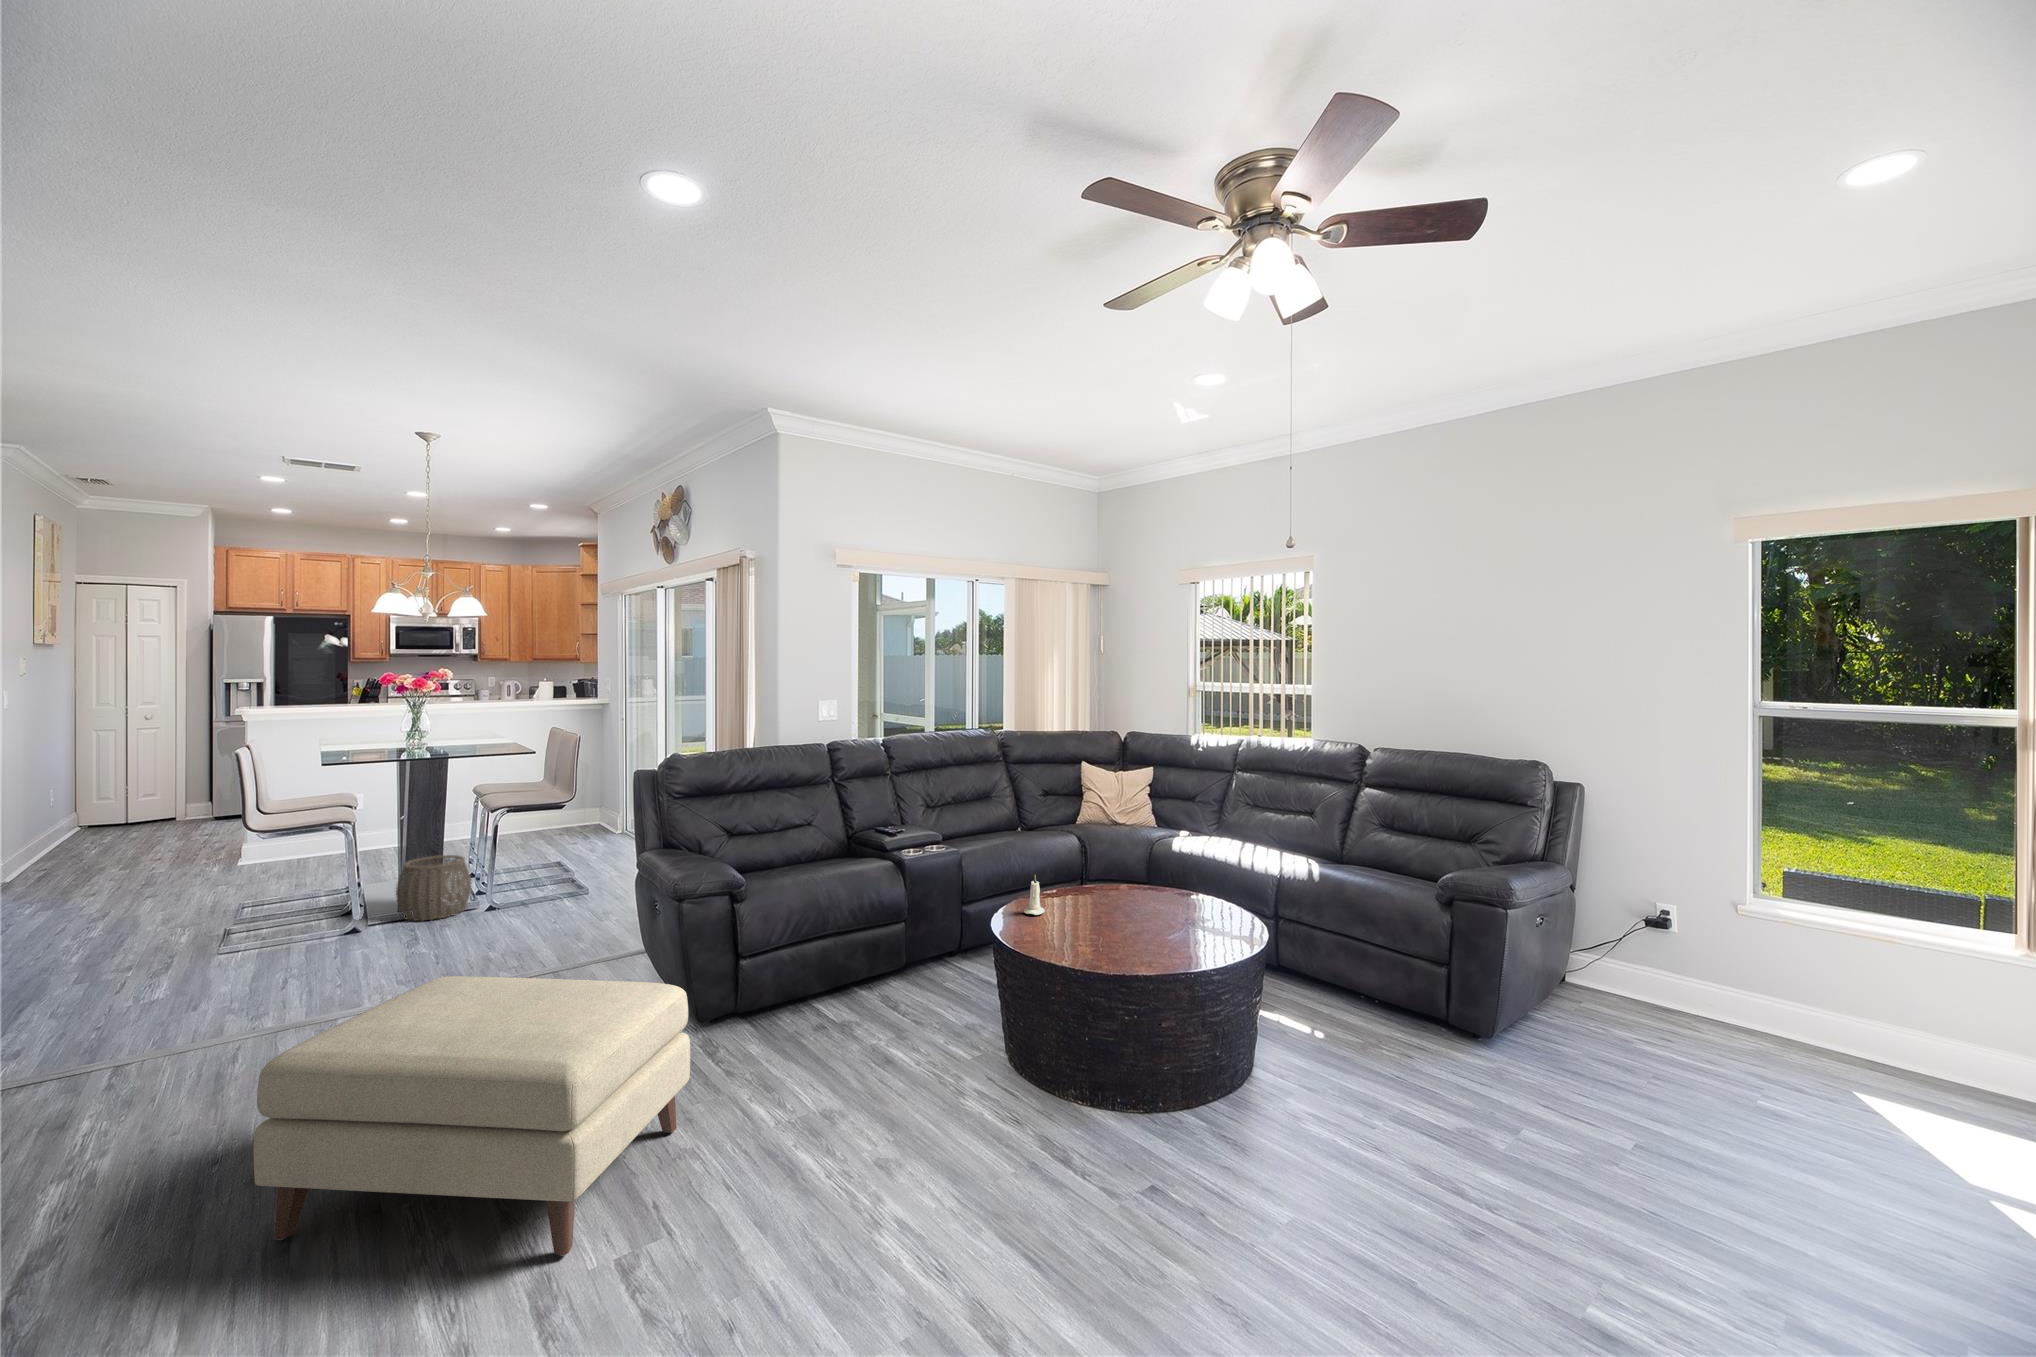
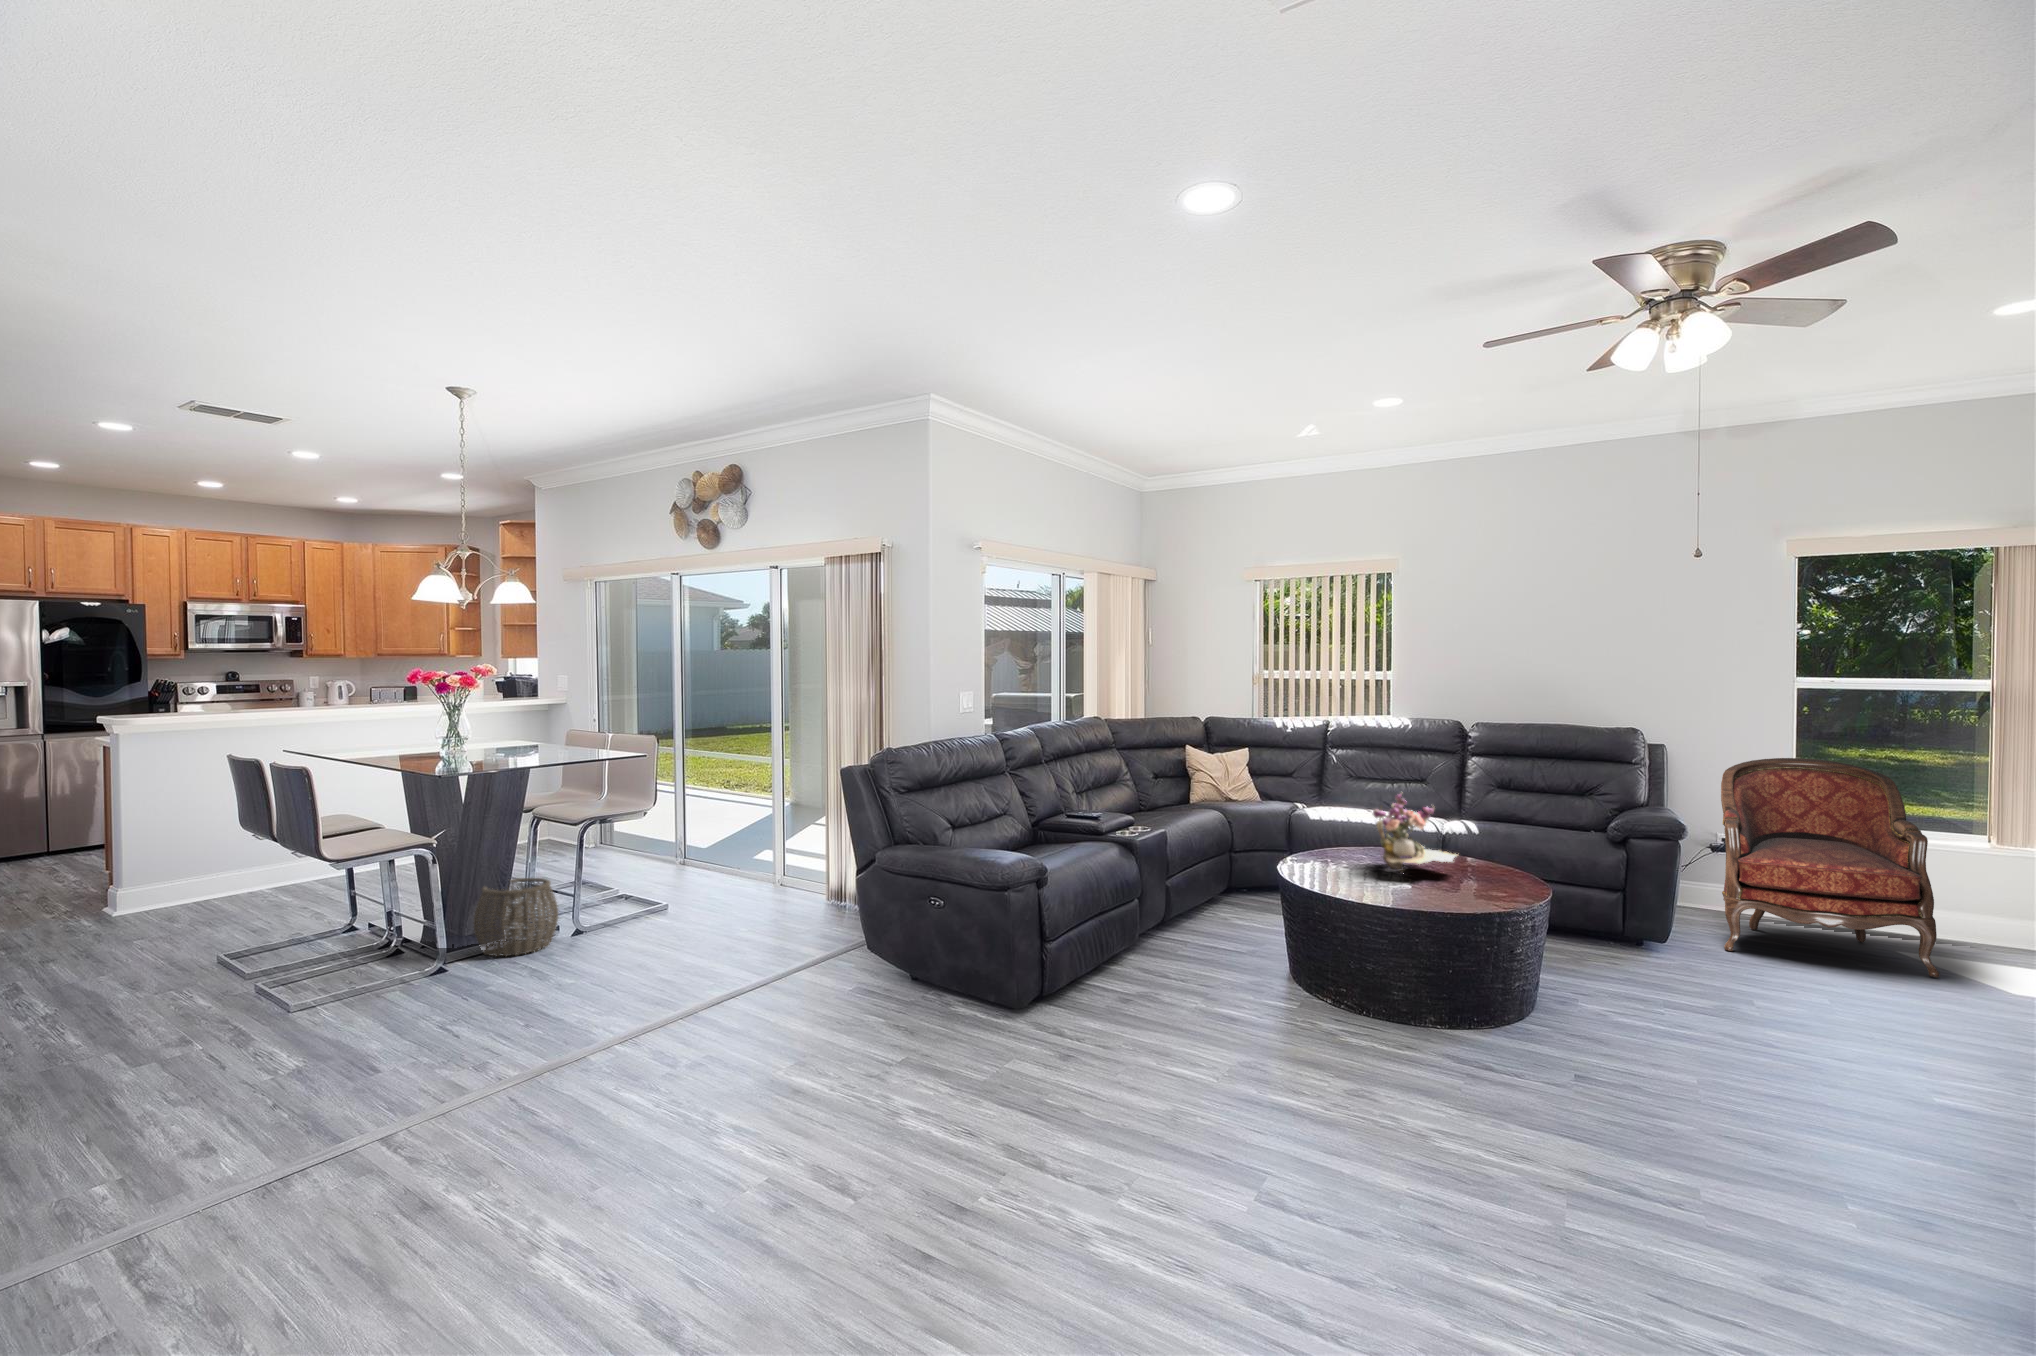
armchair: none [1589,813,1858,1126] -> present [1721,758,1940,977]
flower arrangement: none [1089,831,1185,922] -> present [1373,794,1457,872]
candle: present [1024,876,1045,915] -> none [1309,836,1329,874]
ottoman: present [254,976,690,1256] -> none [884,948,1234,1231]

